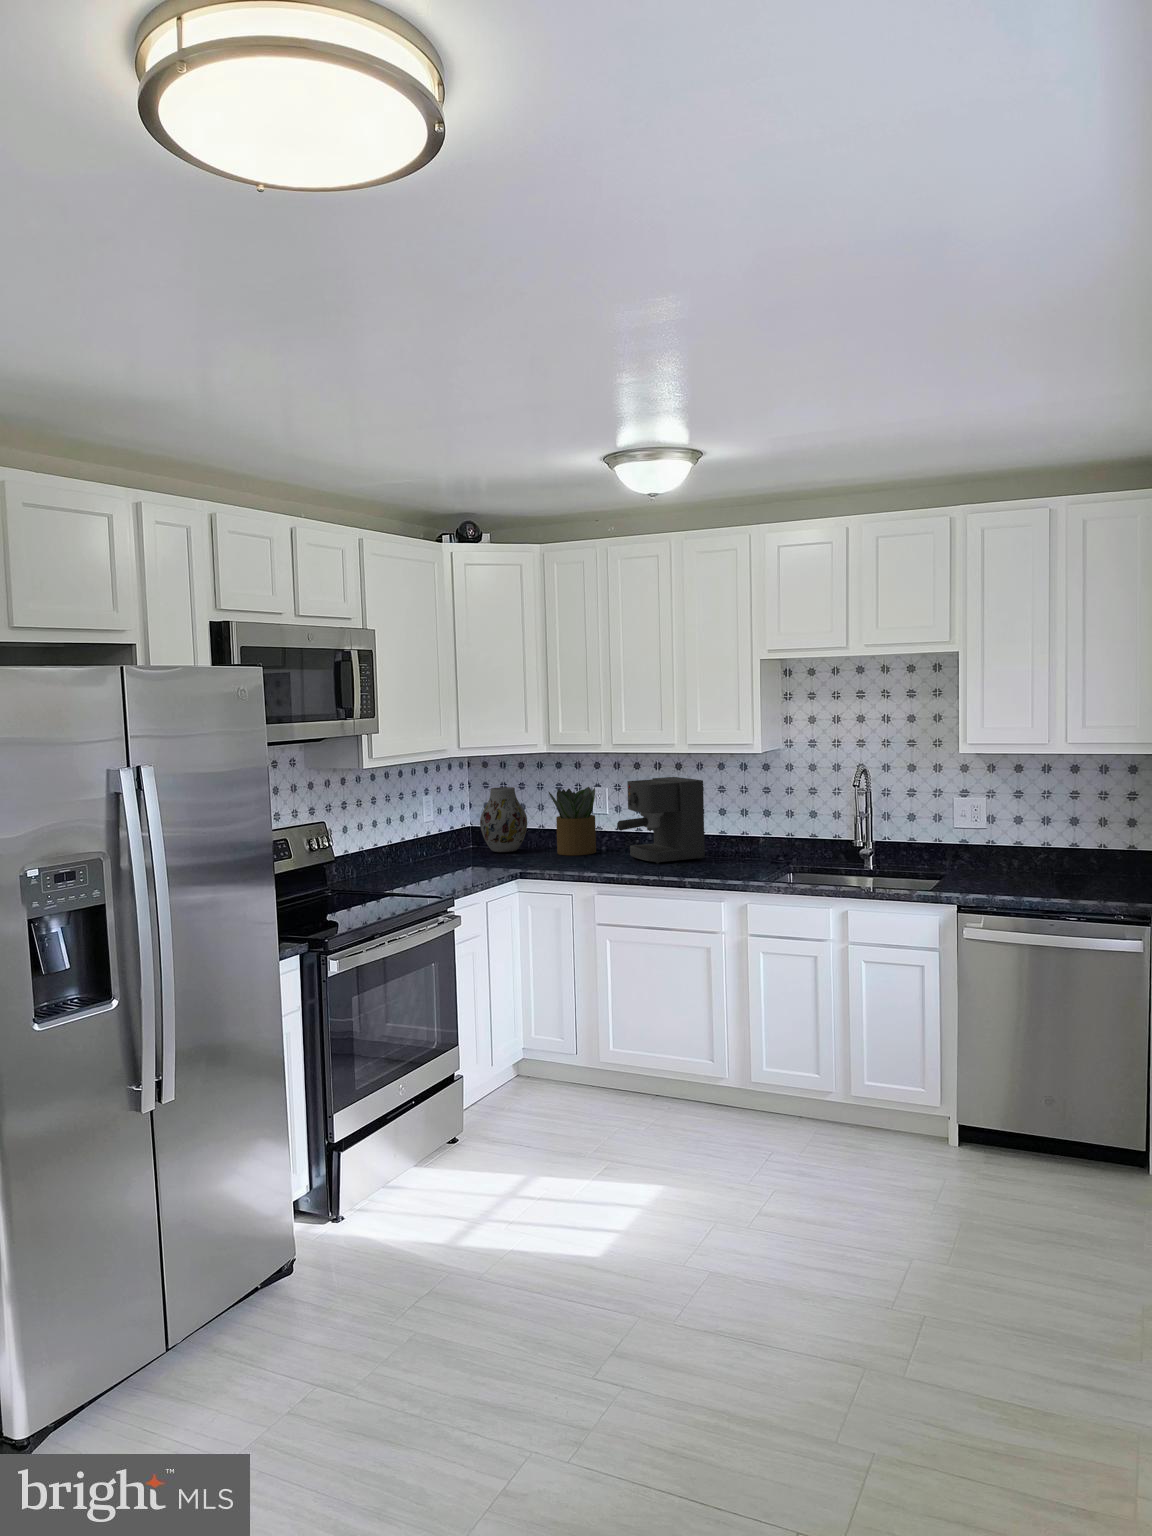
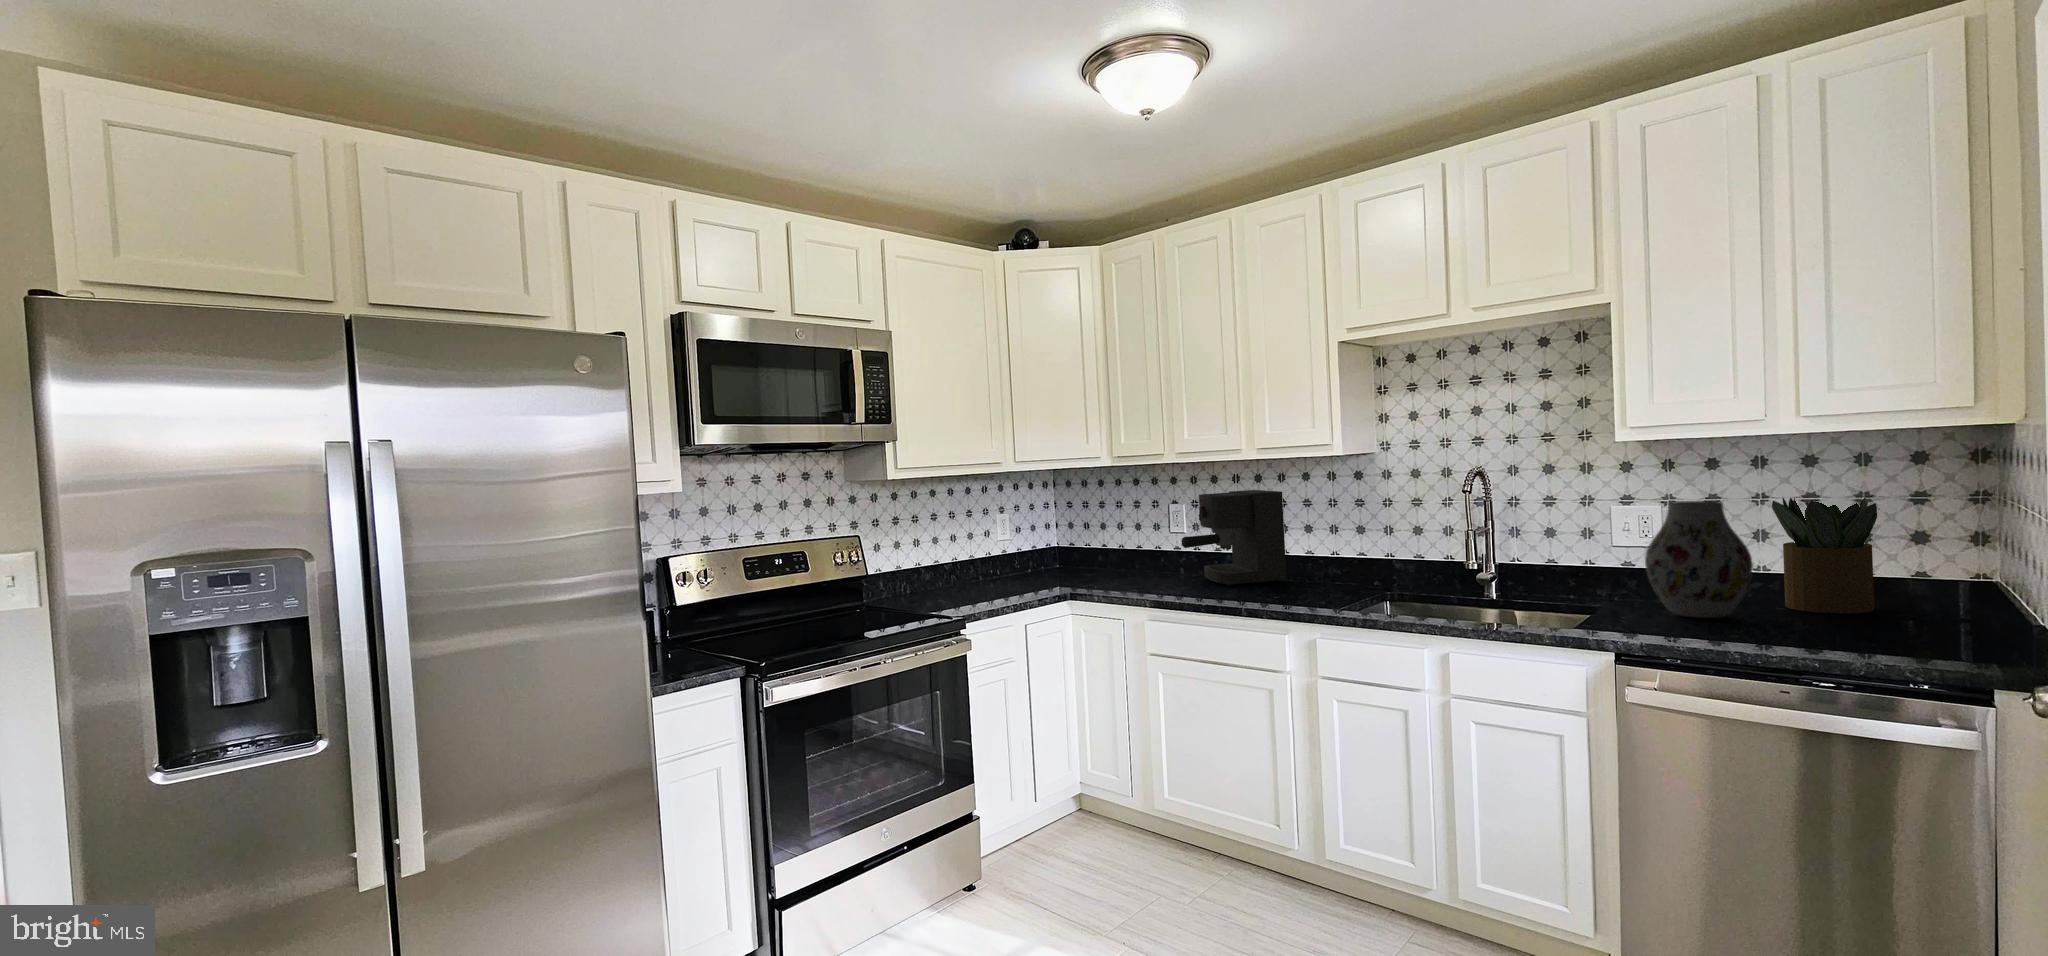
vase: present [480,787,527,852] -> present [1645,501,1753,618]
potted plant: present [549,787,596,855] -> present [1772,498,1877,613]

